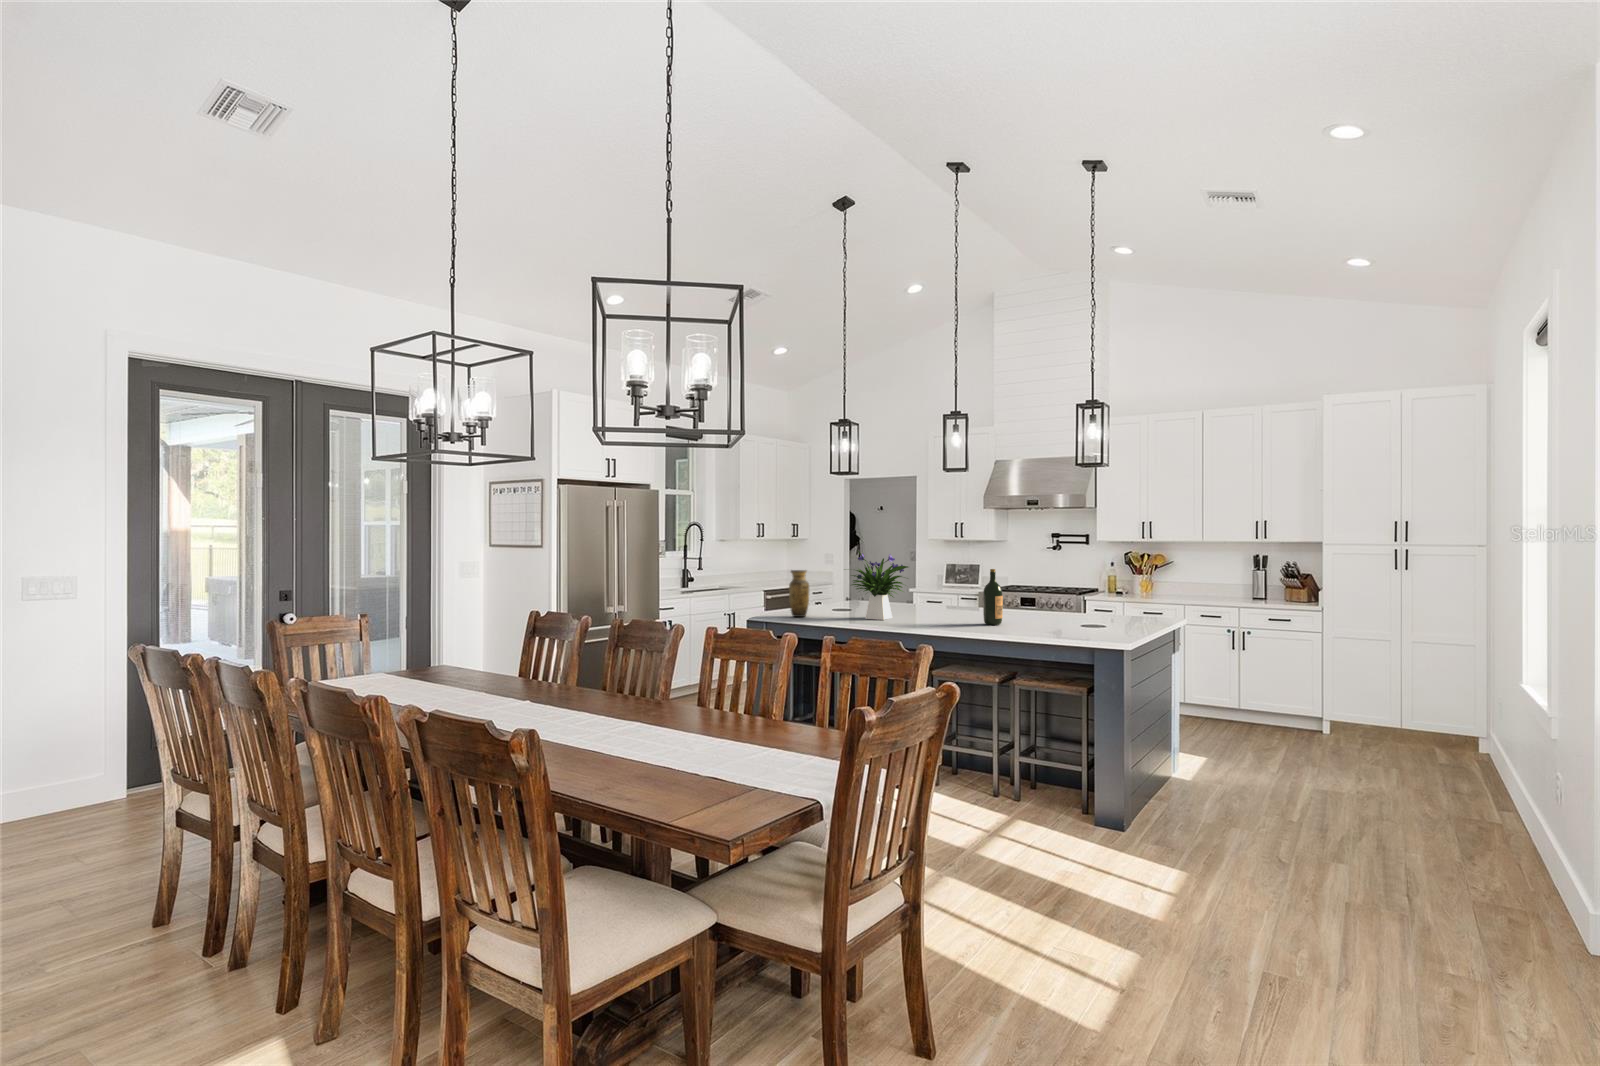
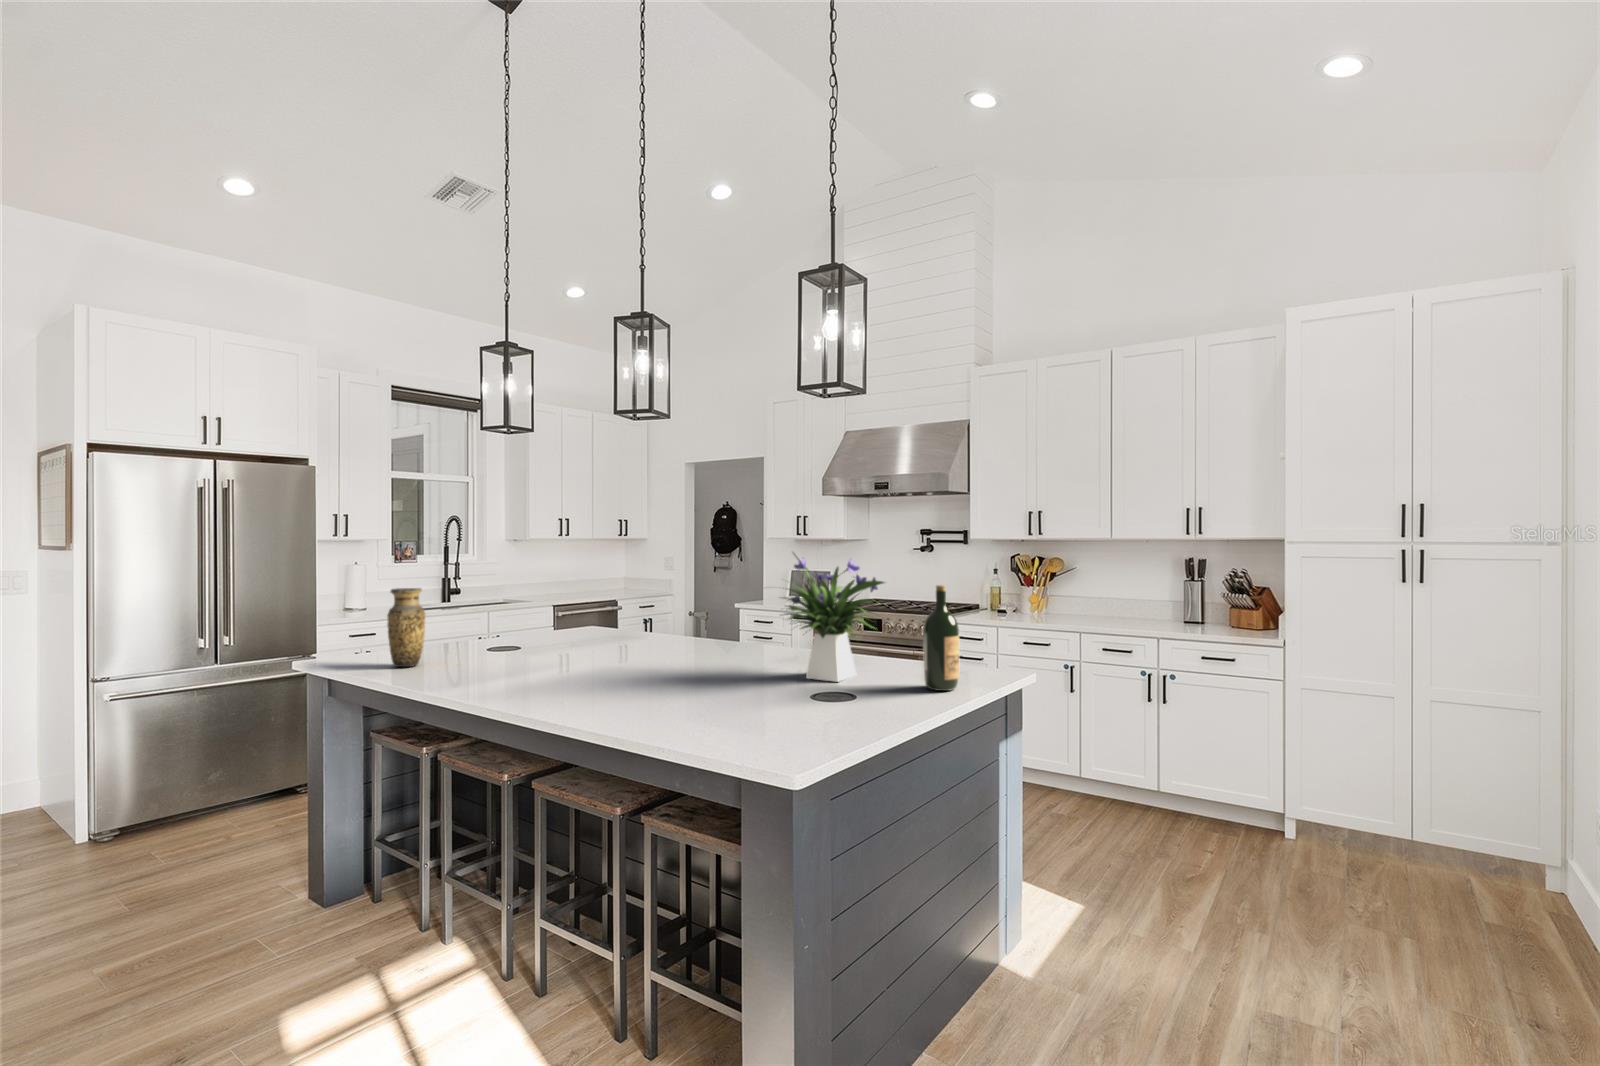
flower arrangement: present [852,550,908,620] -> present [780,554,884,682]
wine bottle: present [983,569,1003,625] -> present [923,585,959,691]

